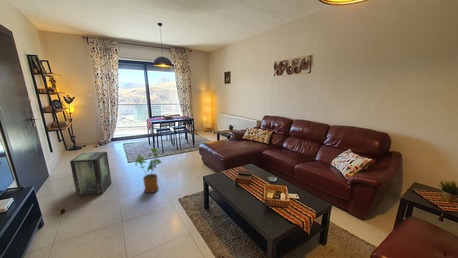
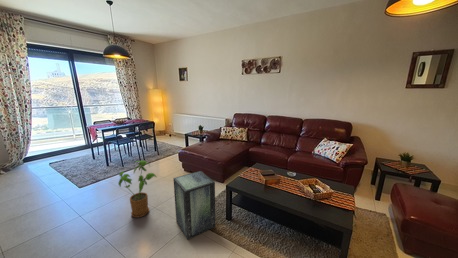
storage box: present [70,152,112,197] -> present [173,171,215,239]

